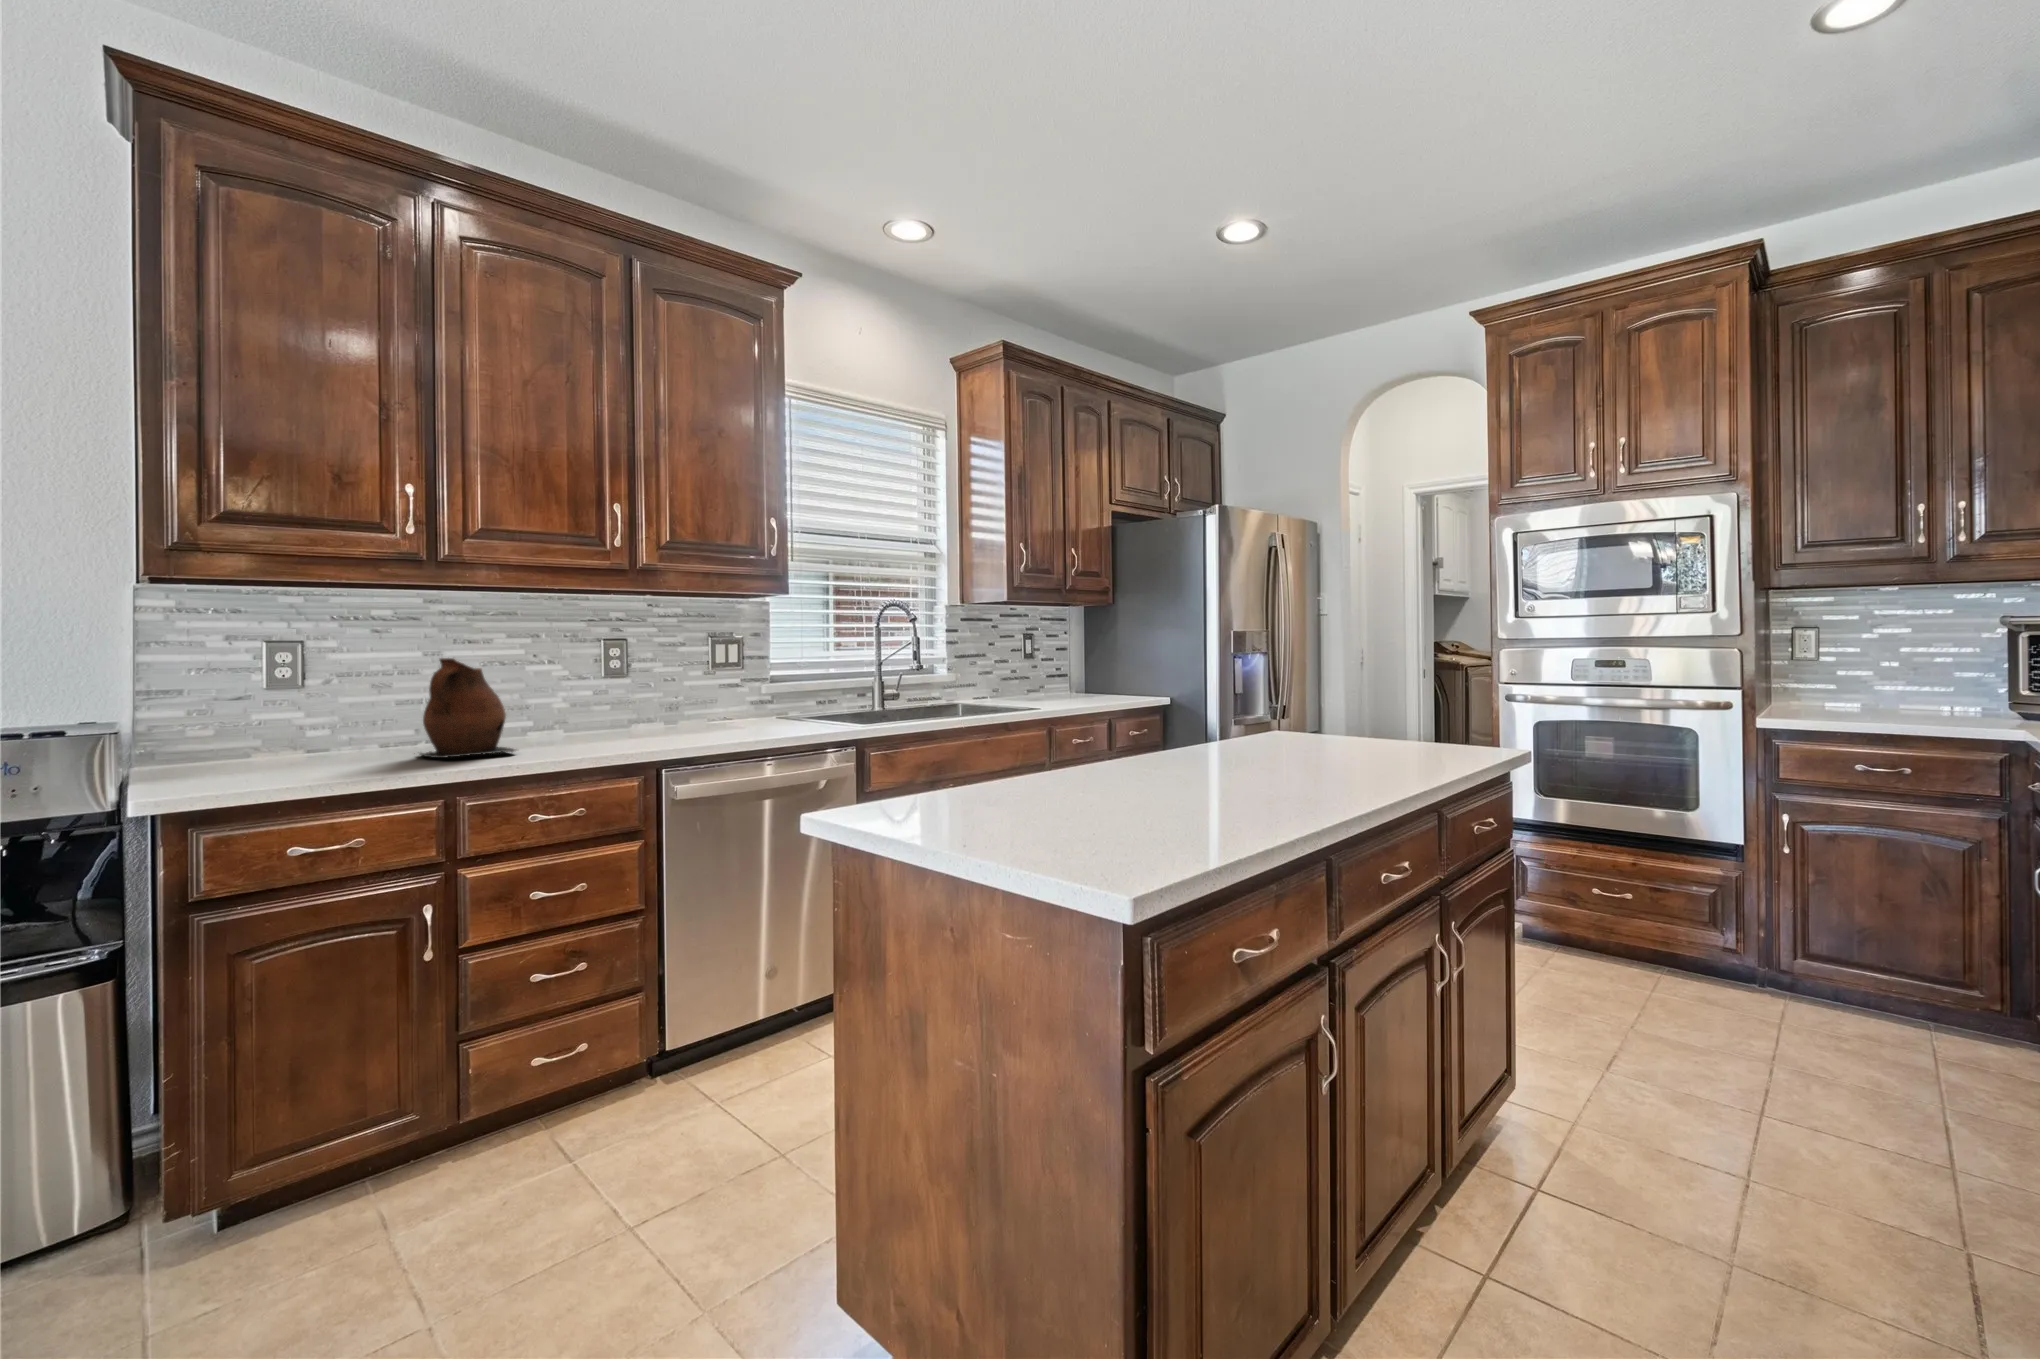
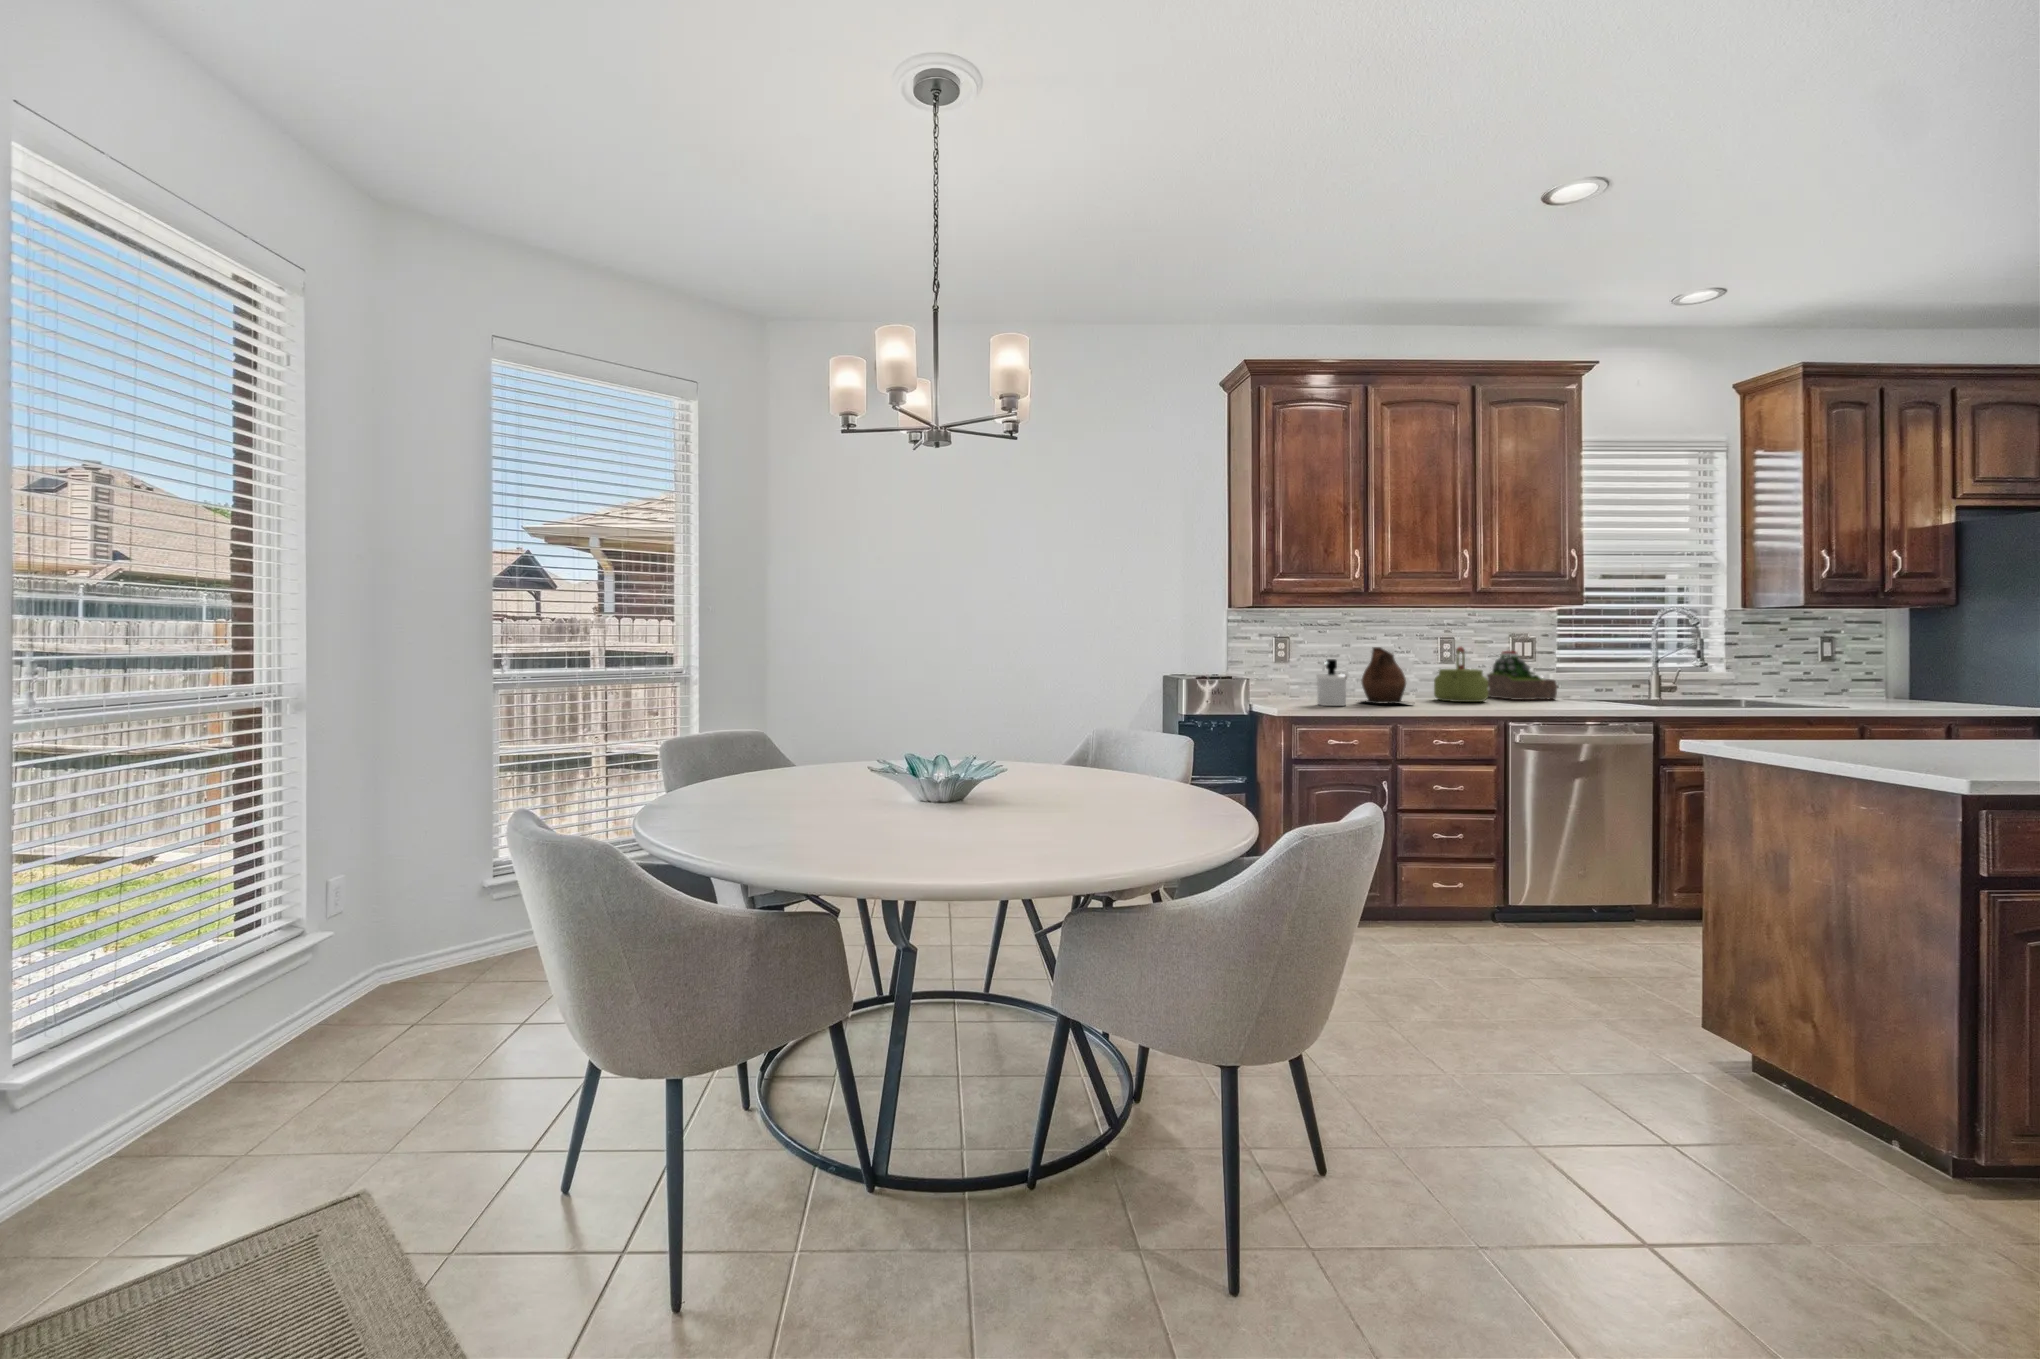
kettle: none [577,653,657,739] -> present [1434,647,1488,702]
succulent plant: none [669,657,760,727] -> present [1487,651,1557,700]
soap dispenser: none [300,683,375,773] -> present [1316,659,1347,706]

